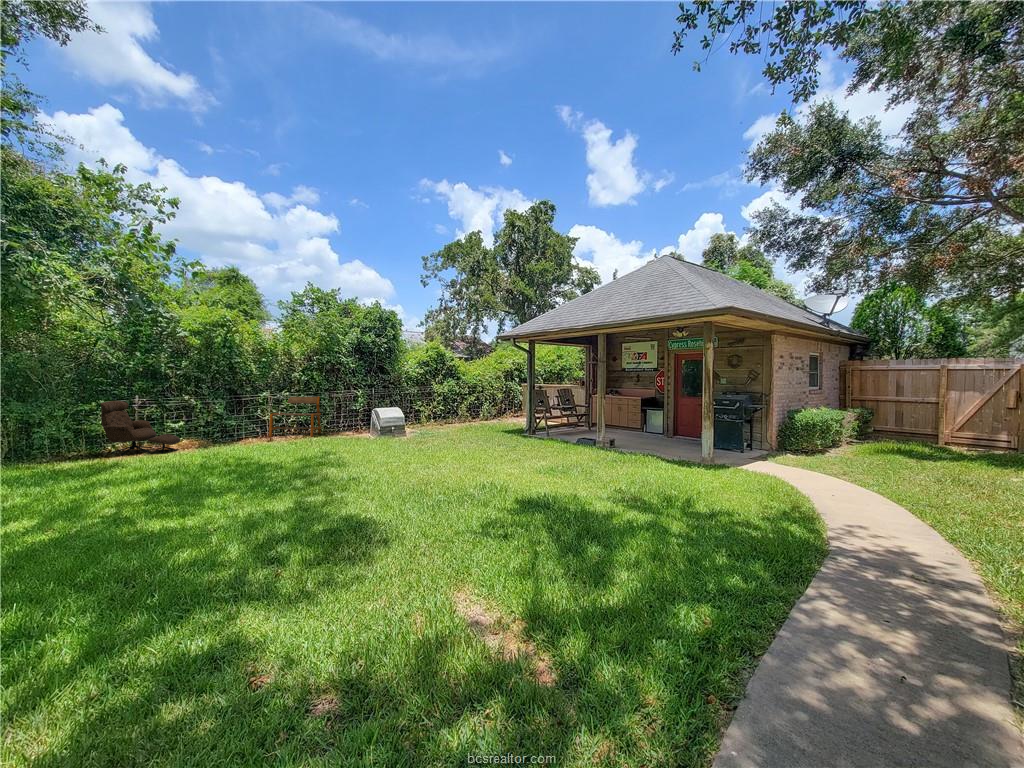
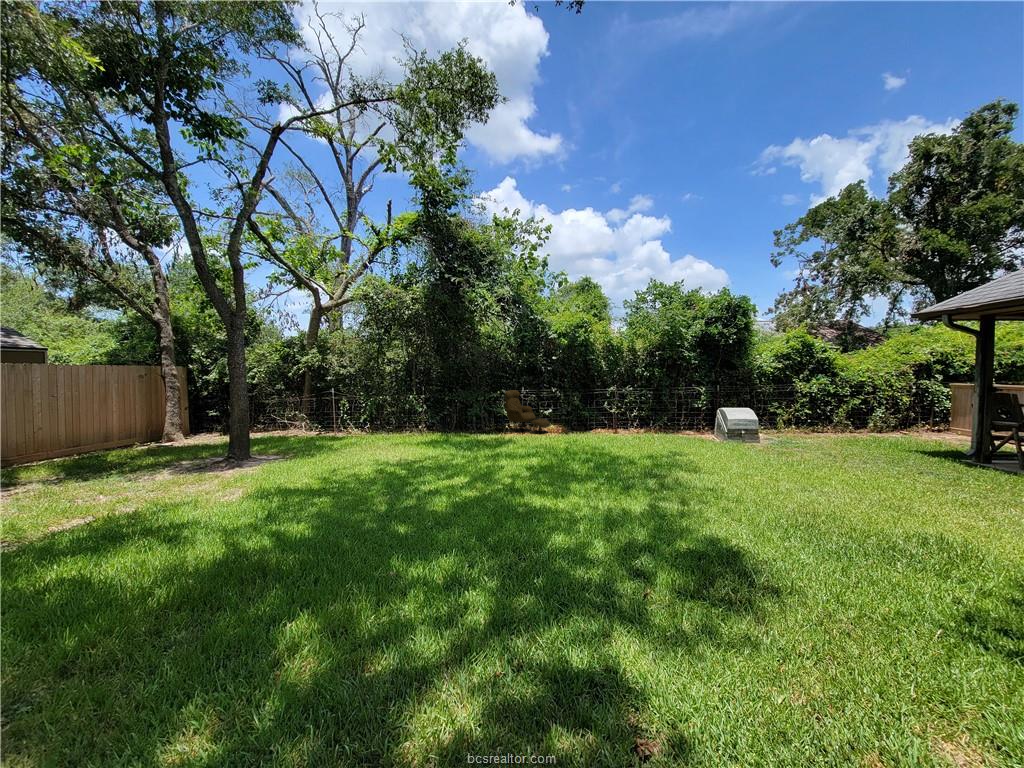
bench: present [269,397,322,437] -> none [614,391,662,432]

